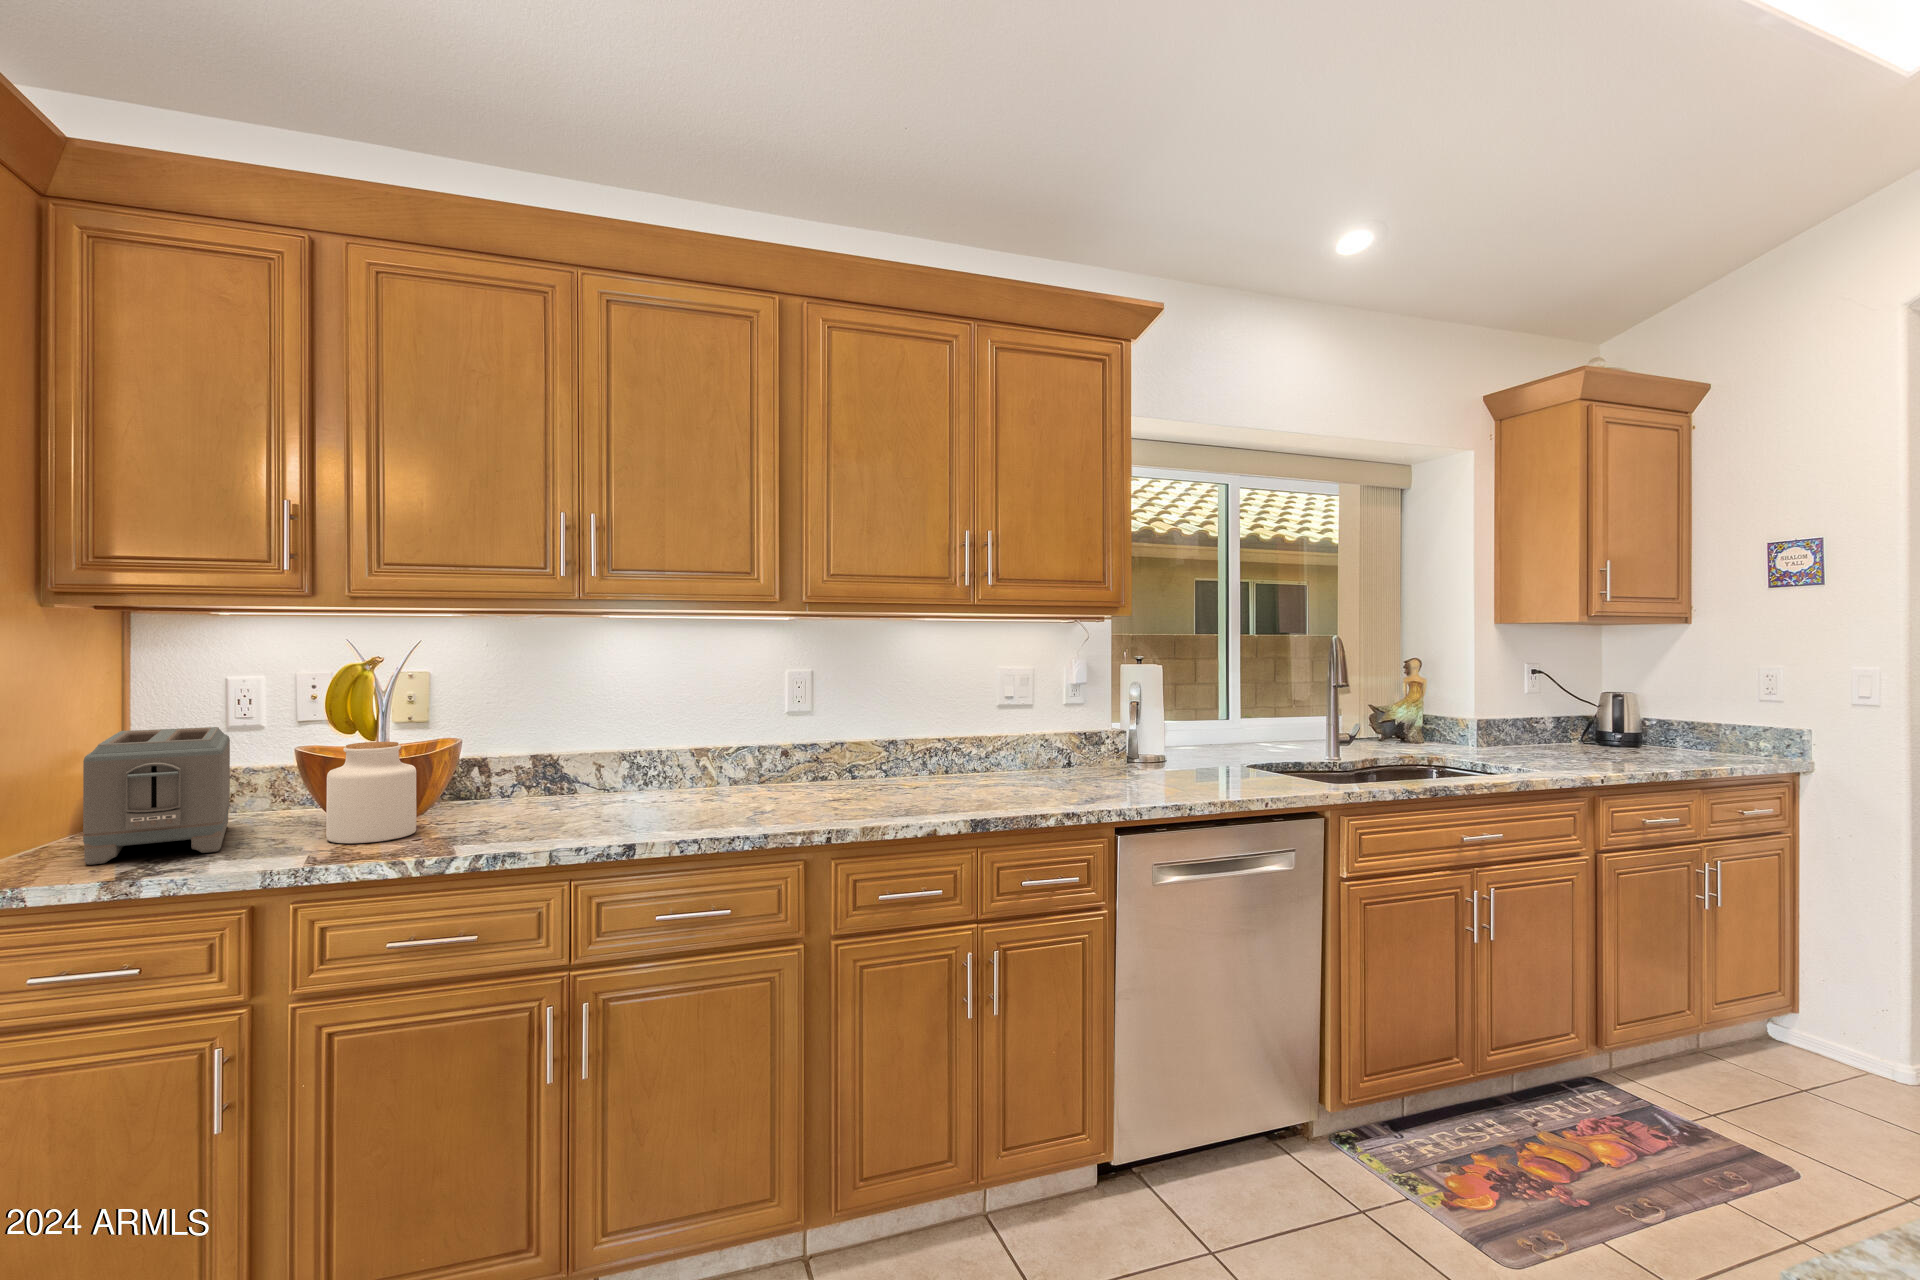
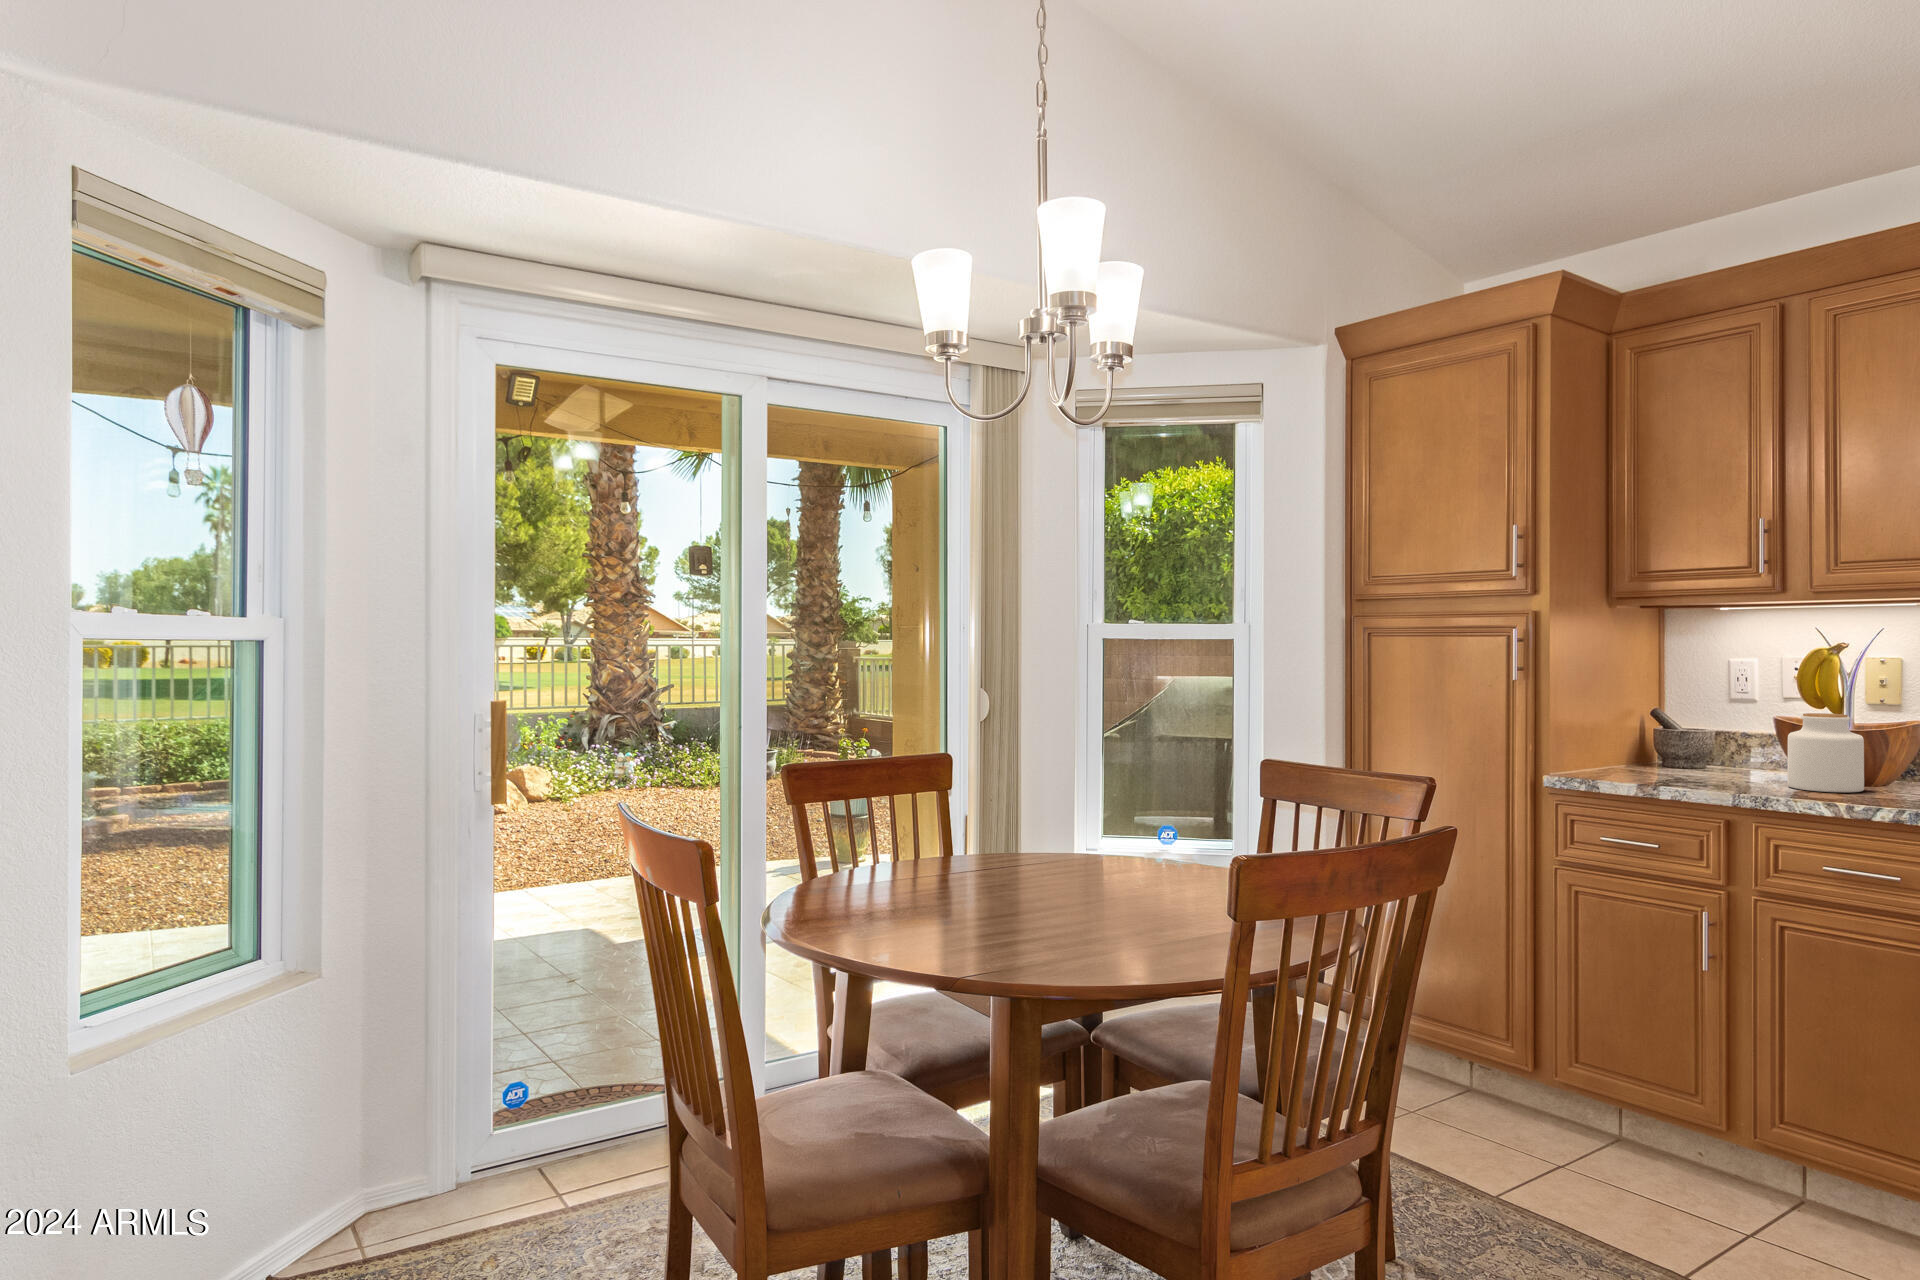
toaster: present [83,727,230,865] -> none [1630,694,1725,781]

